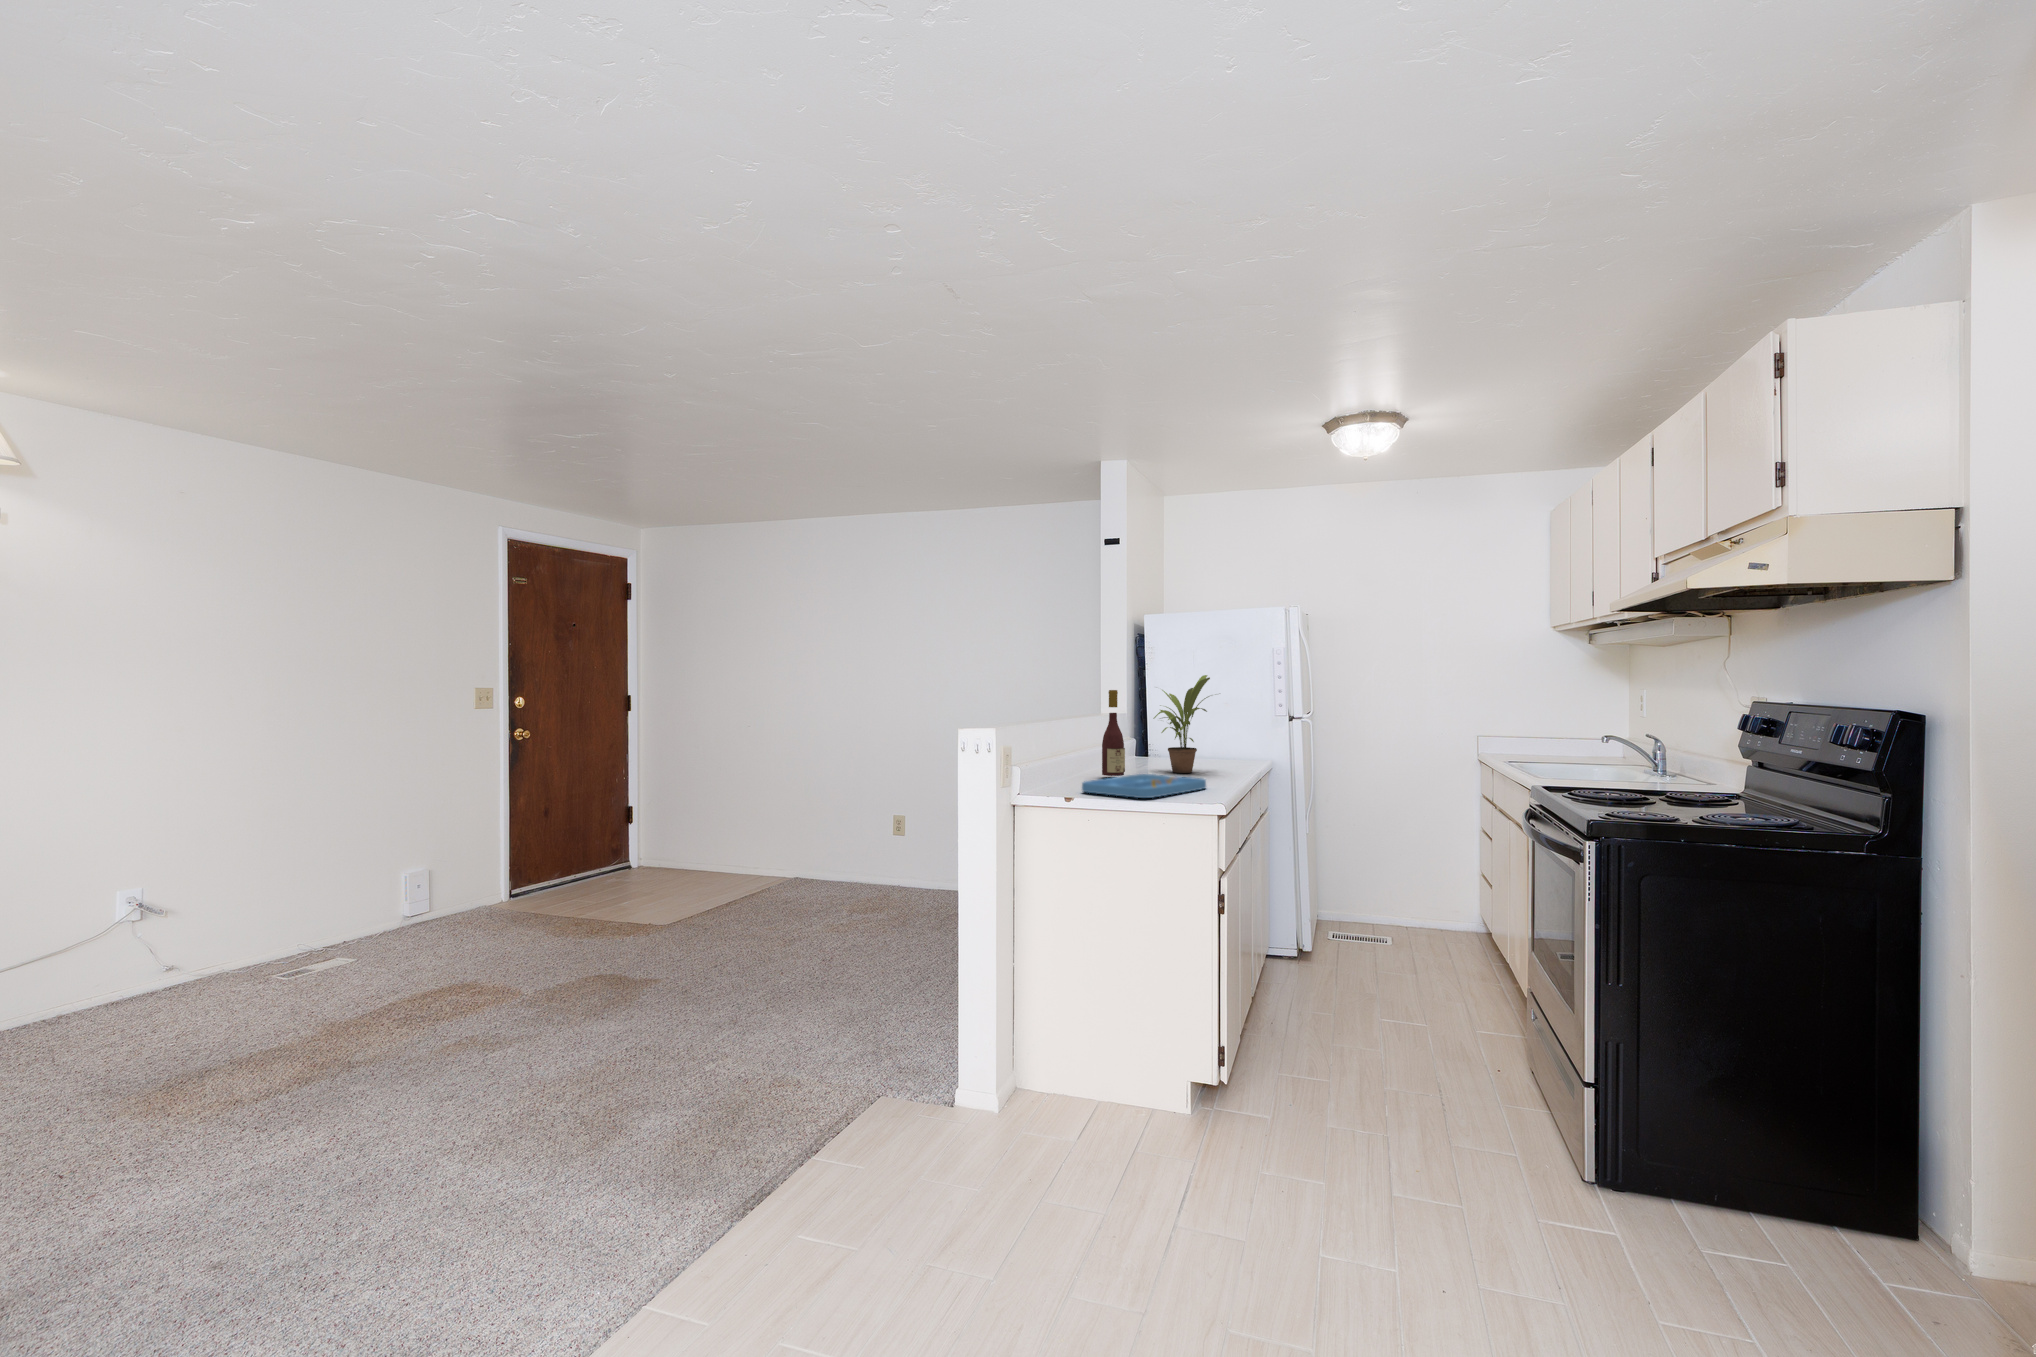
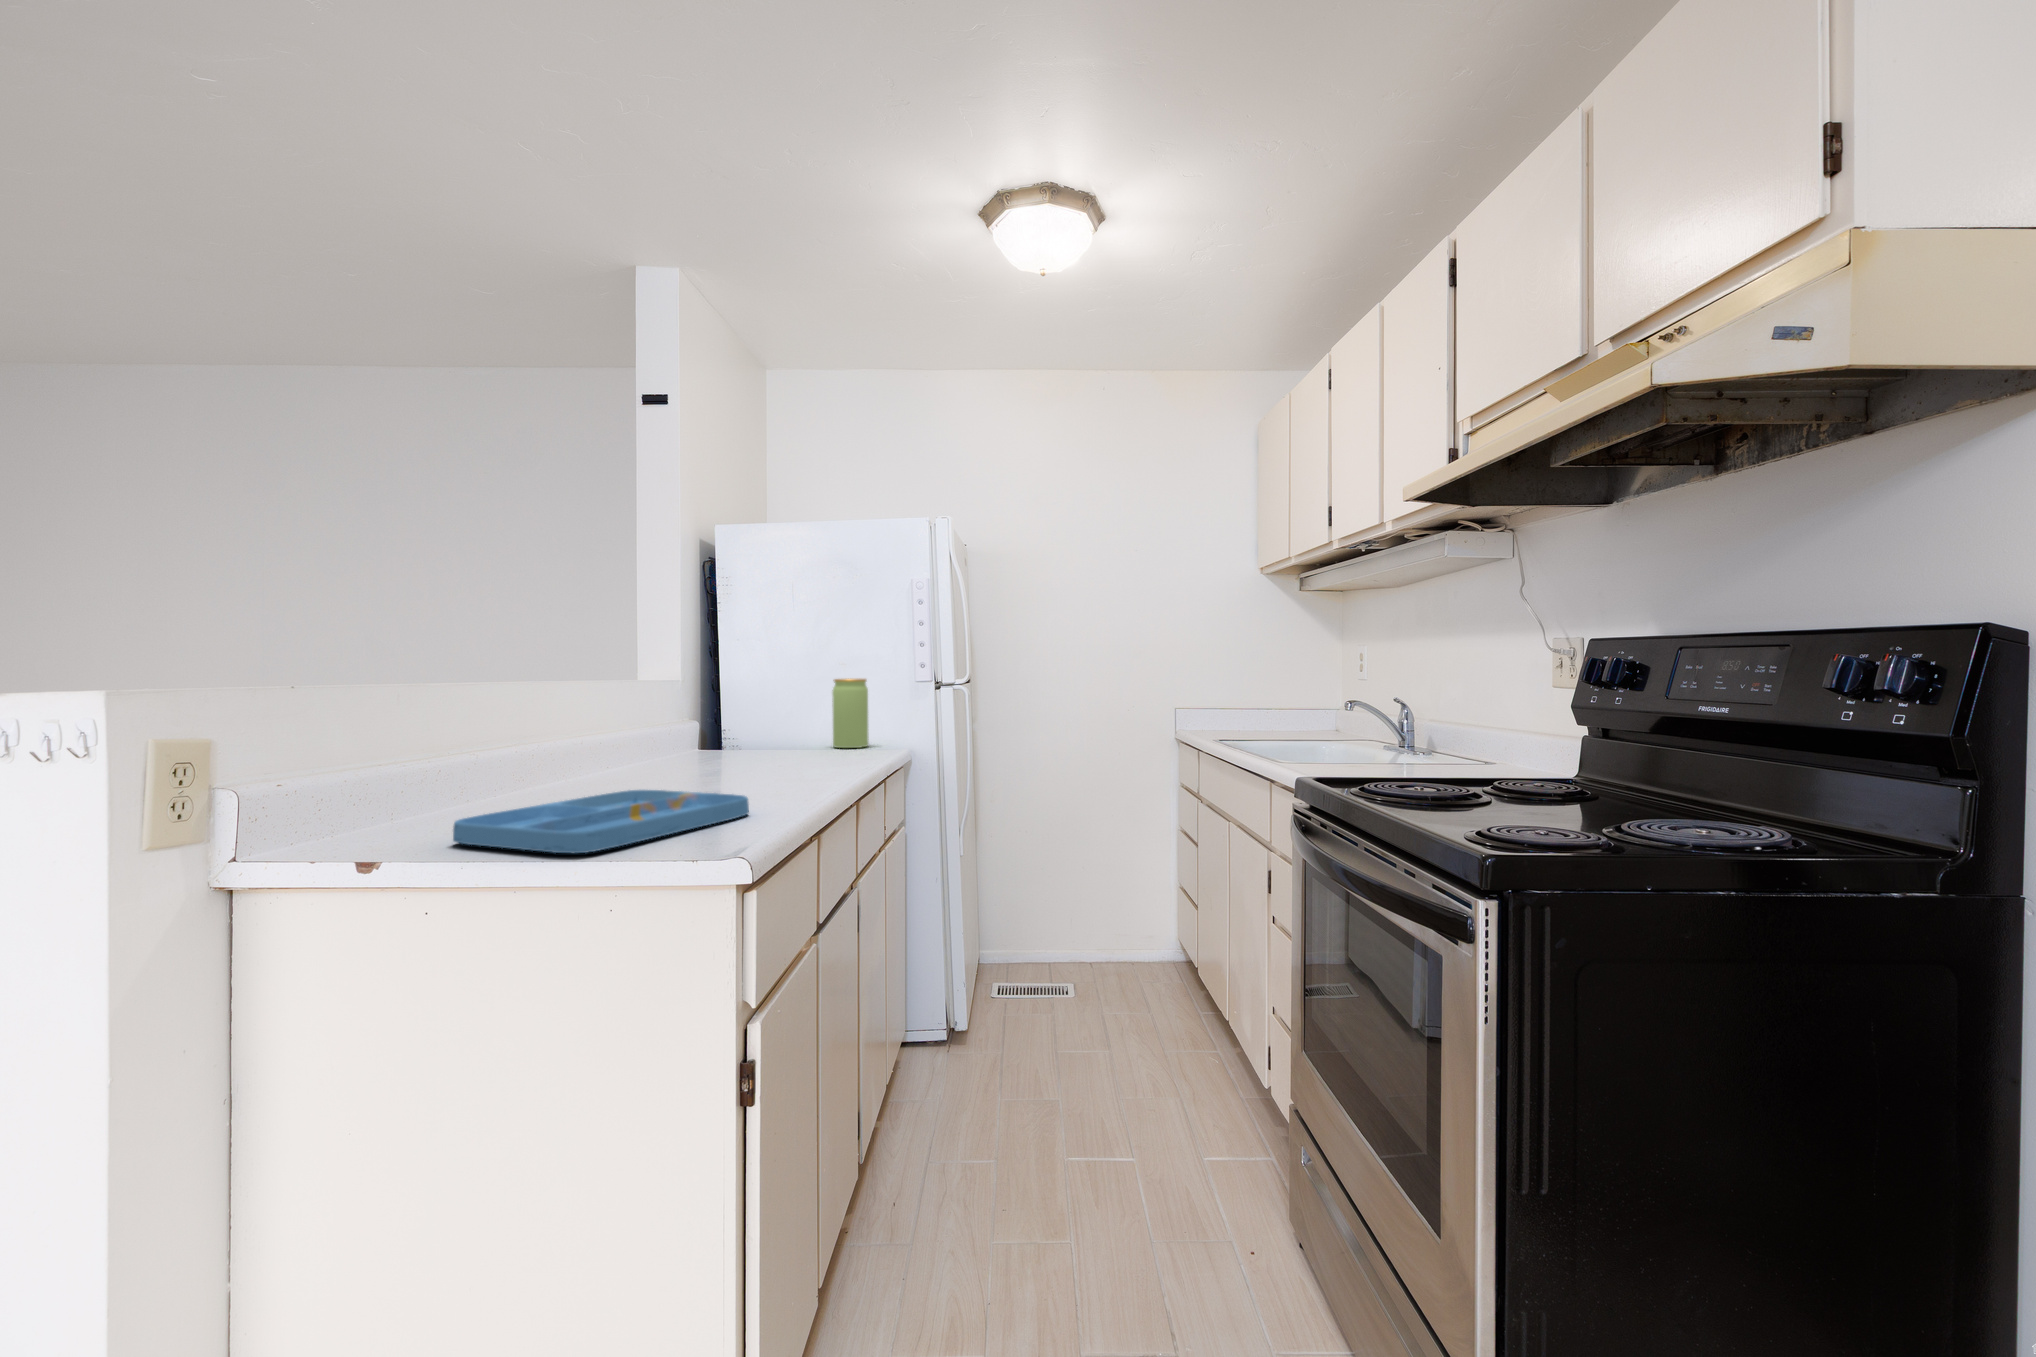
potted plant: present [1153,675,1210,773] -> none [685,607,802,780]
wine bottle: present [1102,690,1125,776] -> none [560,629,611,800]
jar: none [1226,714,1249,758] -> present [832,679,869,748]

